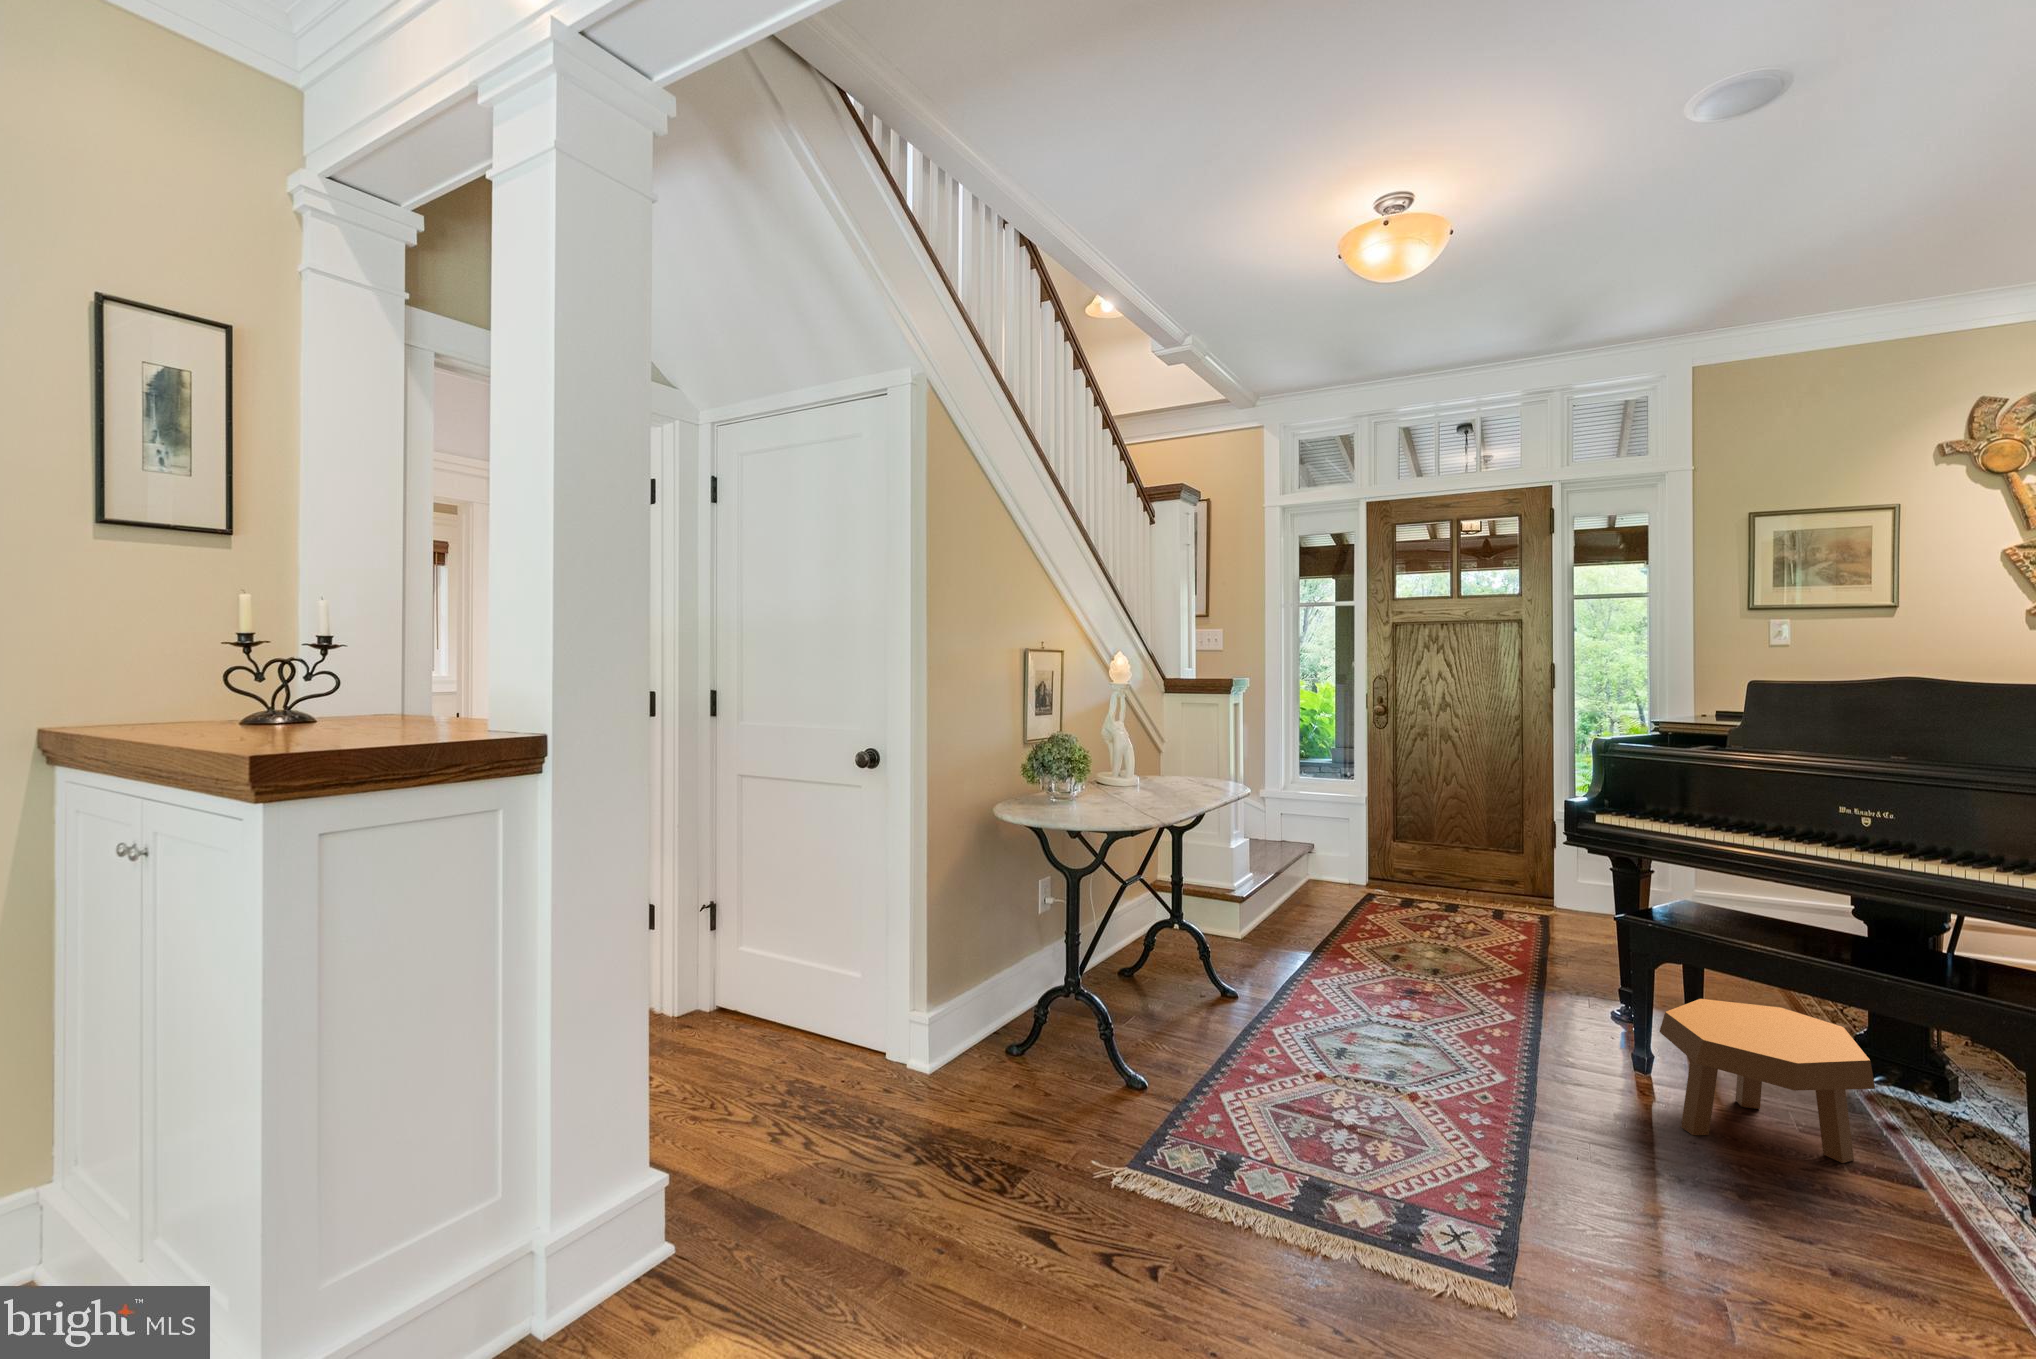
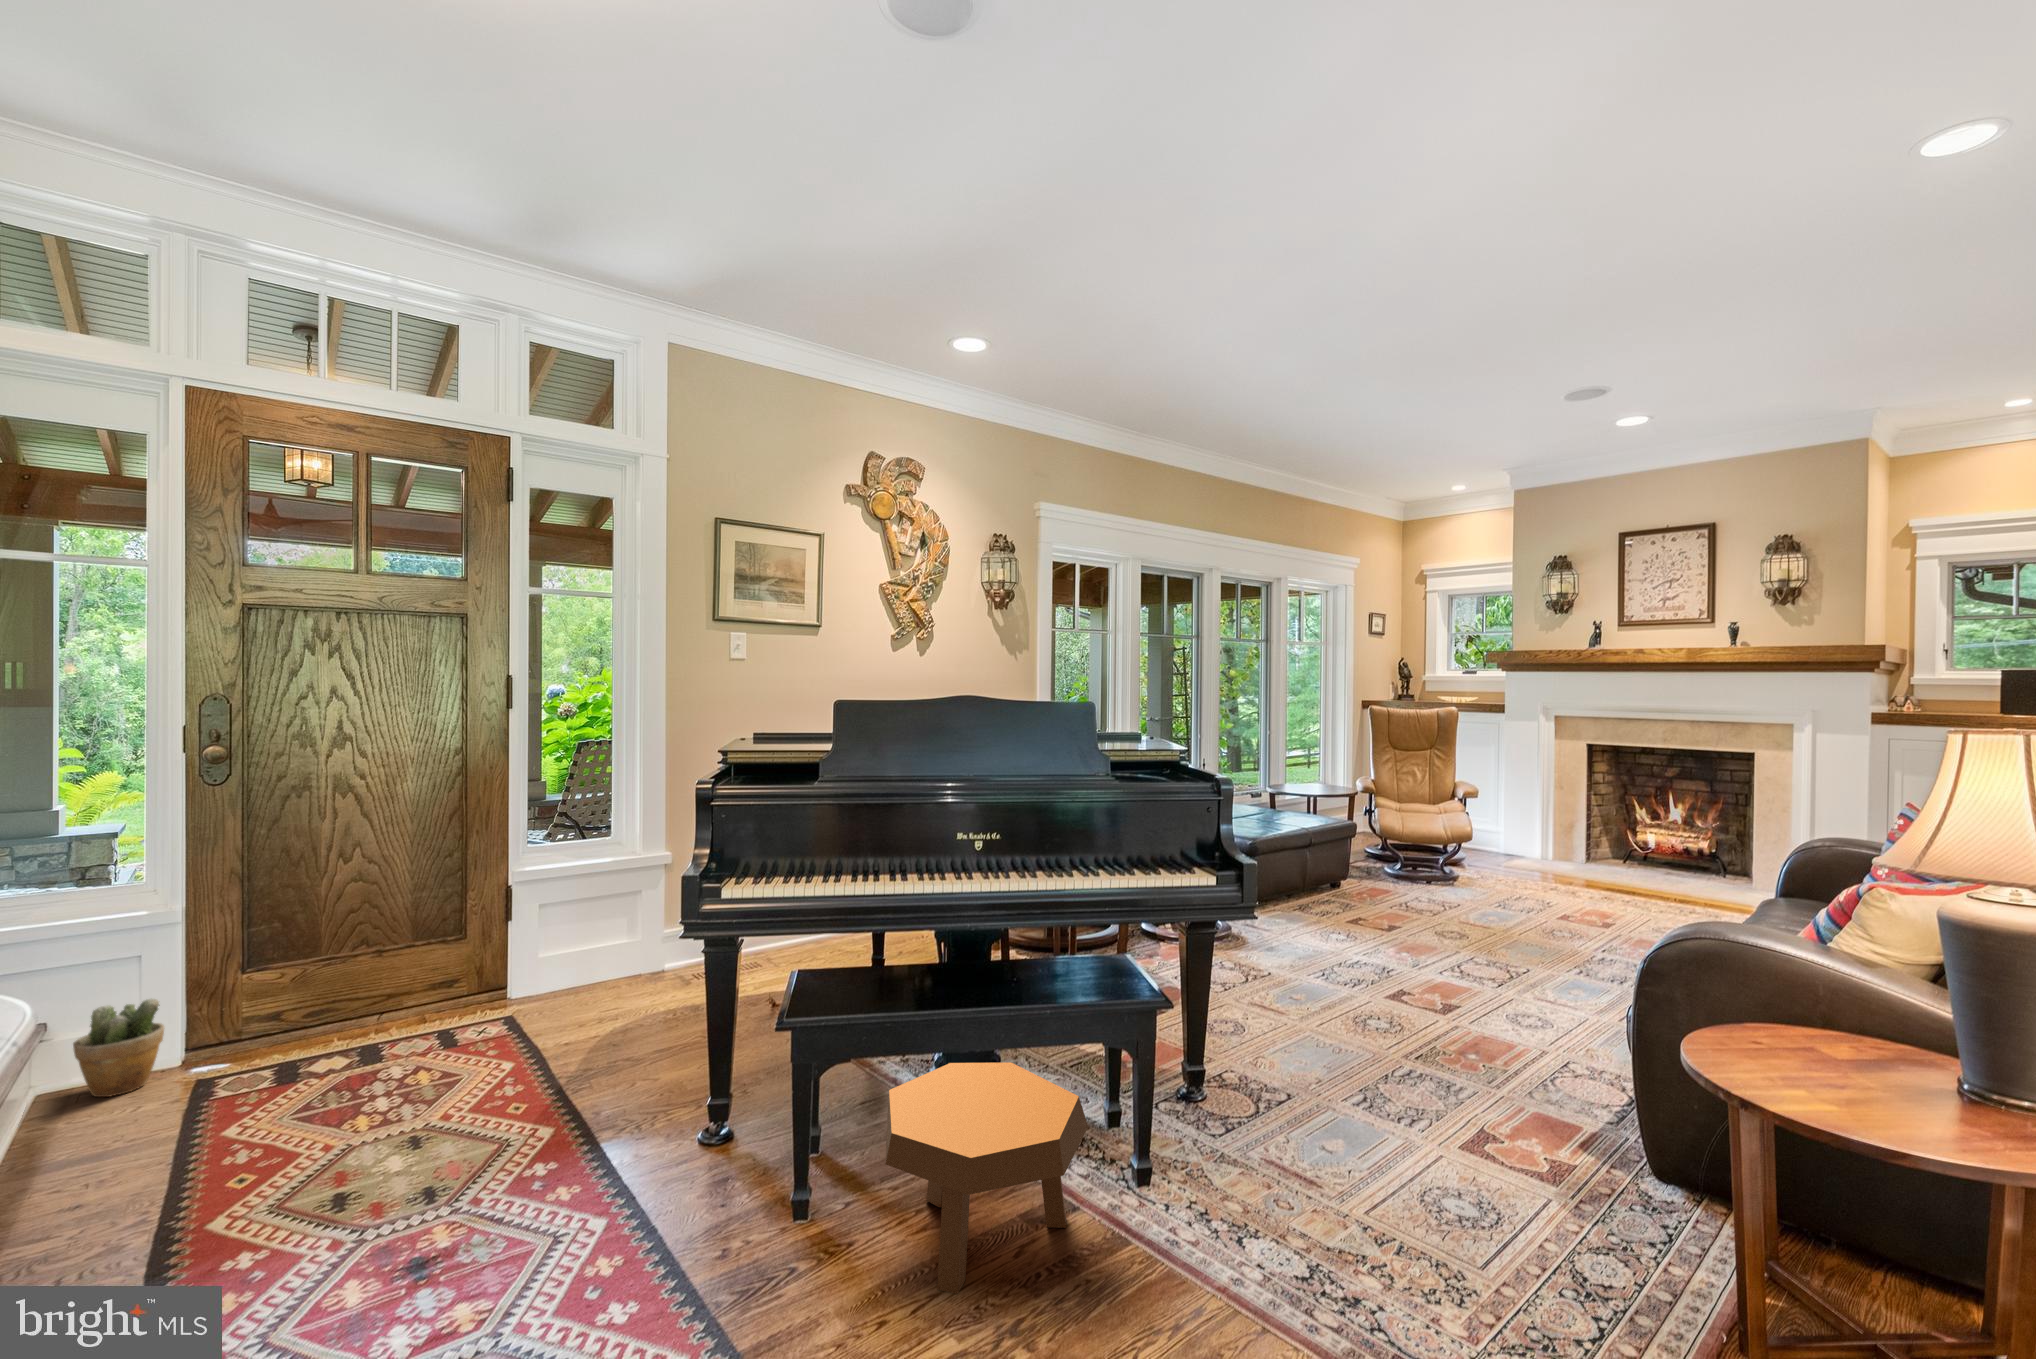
potted plant: none [1320,841,1357,889] -> present [73,998,164,1097]

